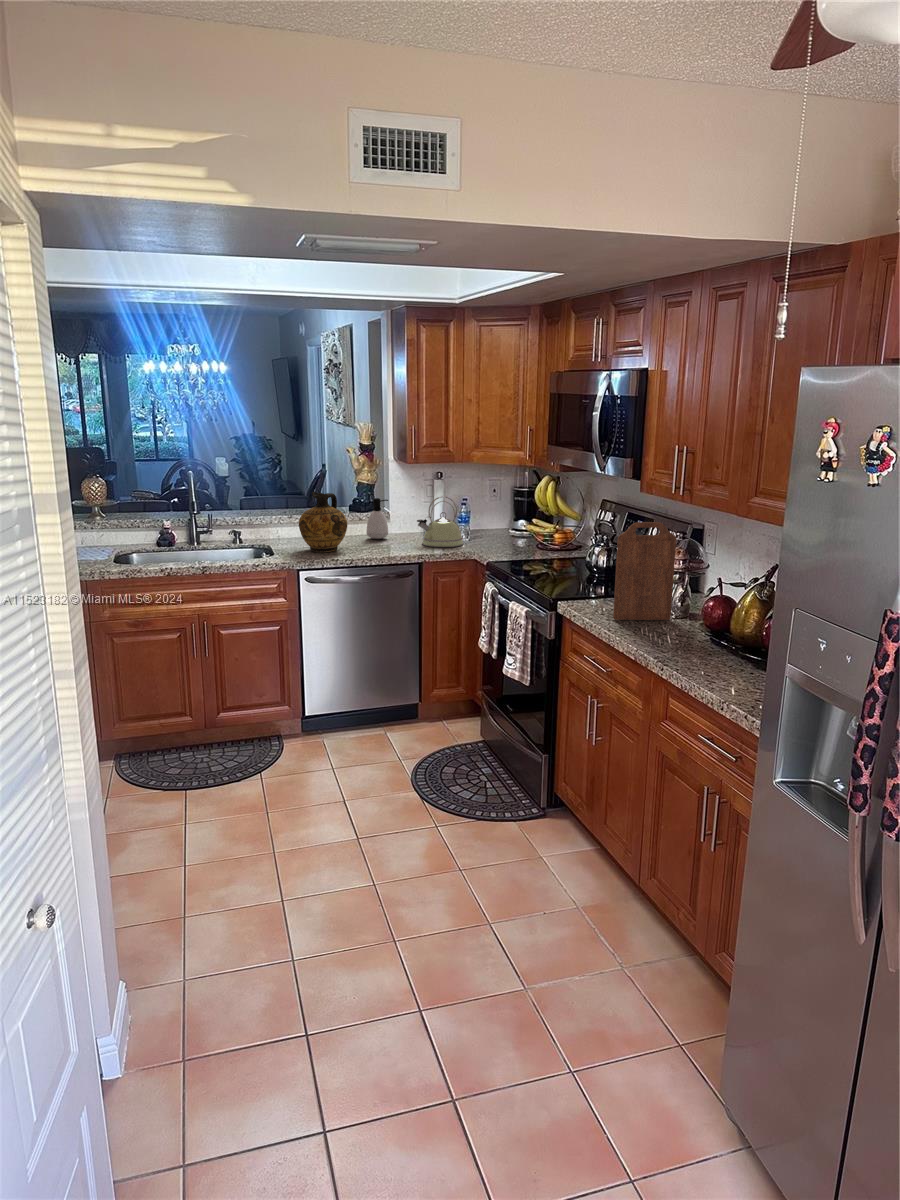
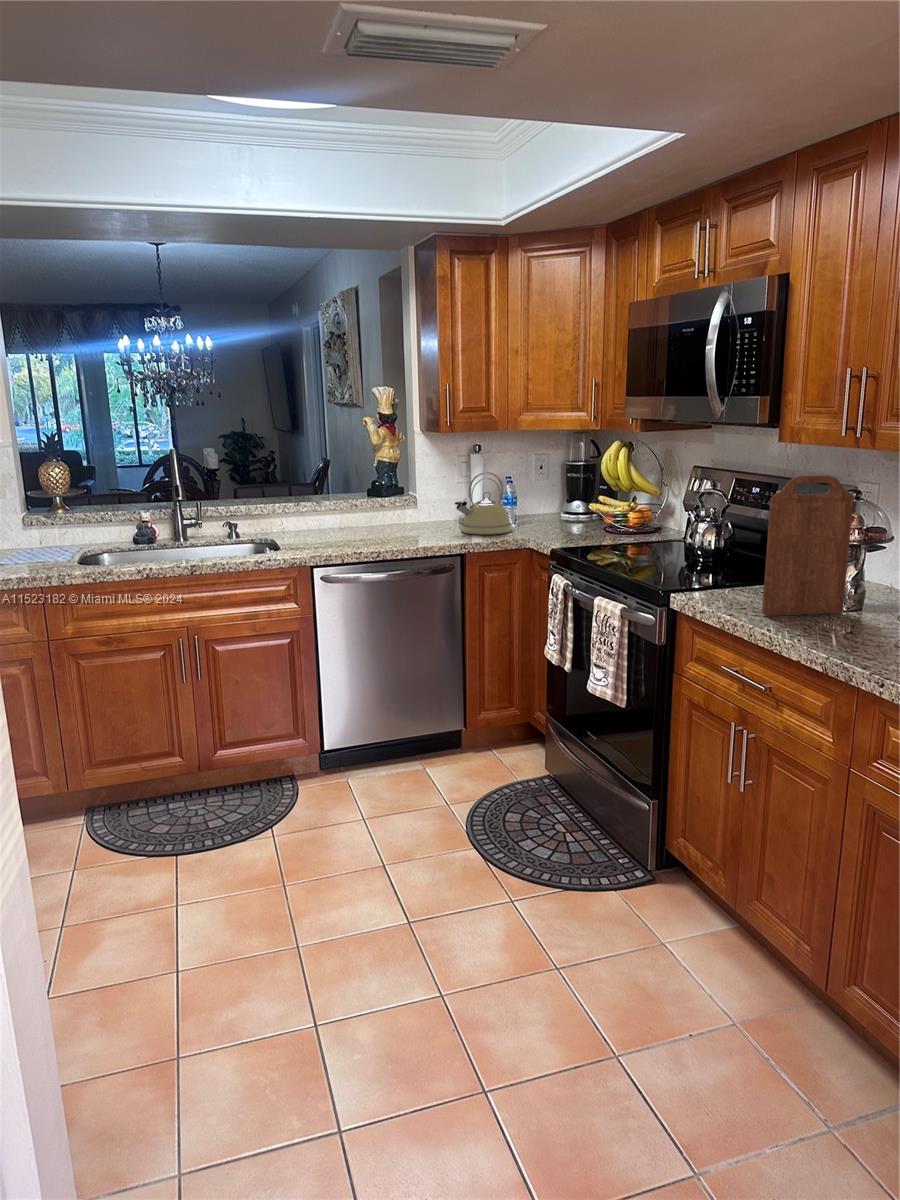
ceramic jug: present [299,492,347,552] -> none [310,469,370,545]
soap dispenser: present [367,498,388,539] -> none [391,478,418,528]

